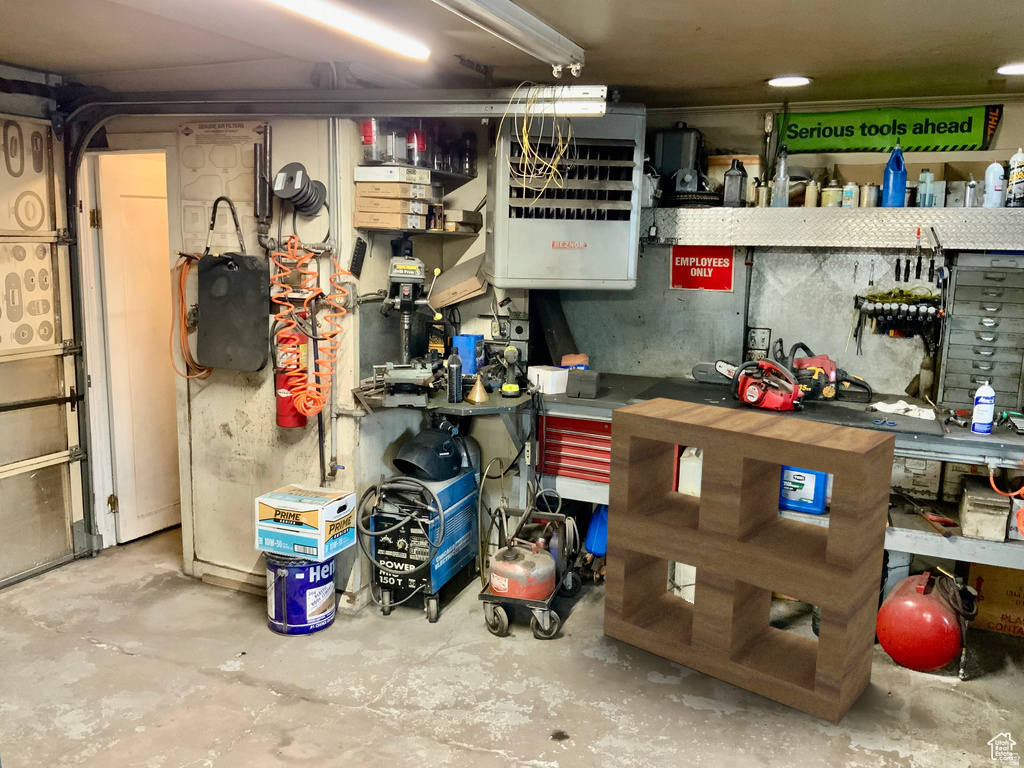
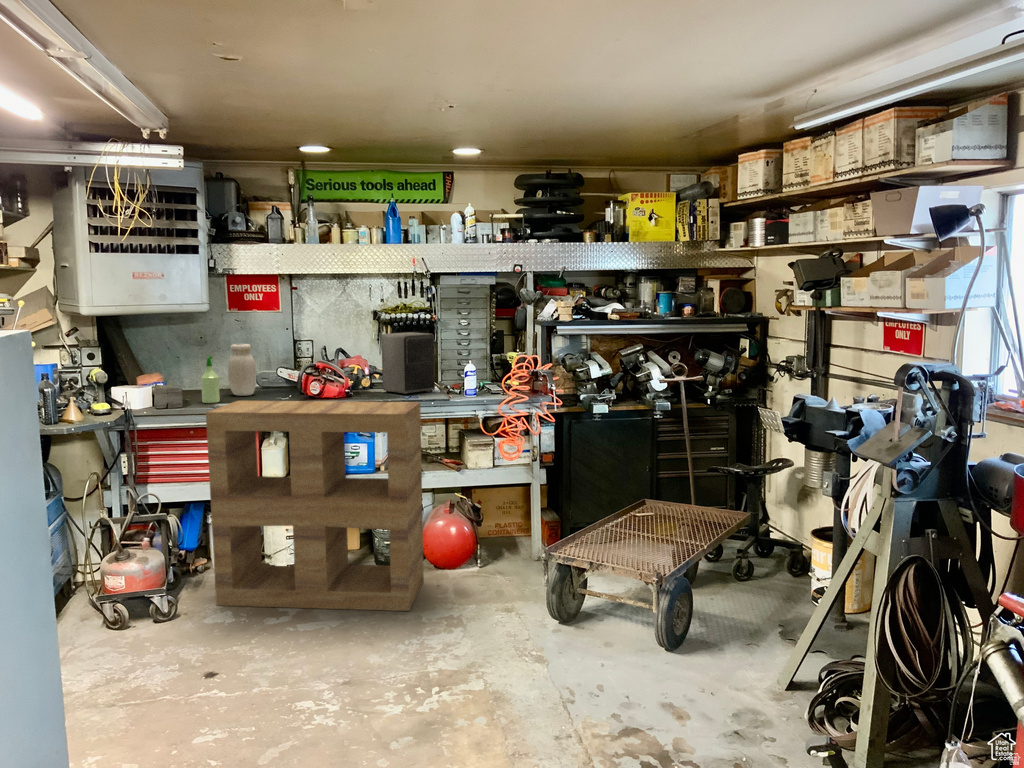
jar: none [659,328,691,390] -> present [228,344,256,396]
speaker: none [850,329,936,416] -> present [381,332,435,395]
spray bottle: none [623,341,644,396] -> present [201,356,220,403]

